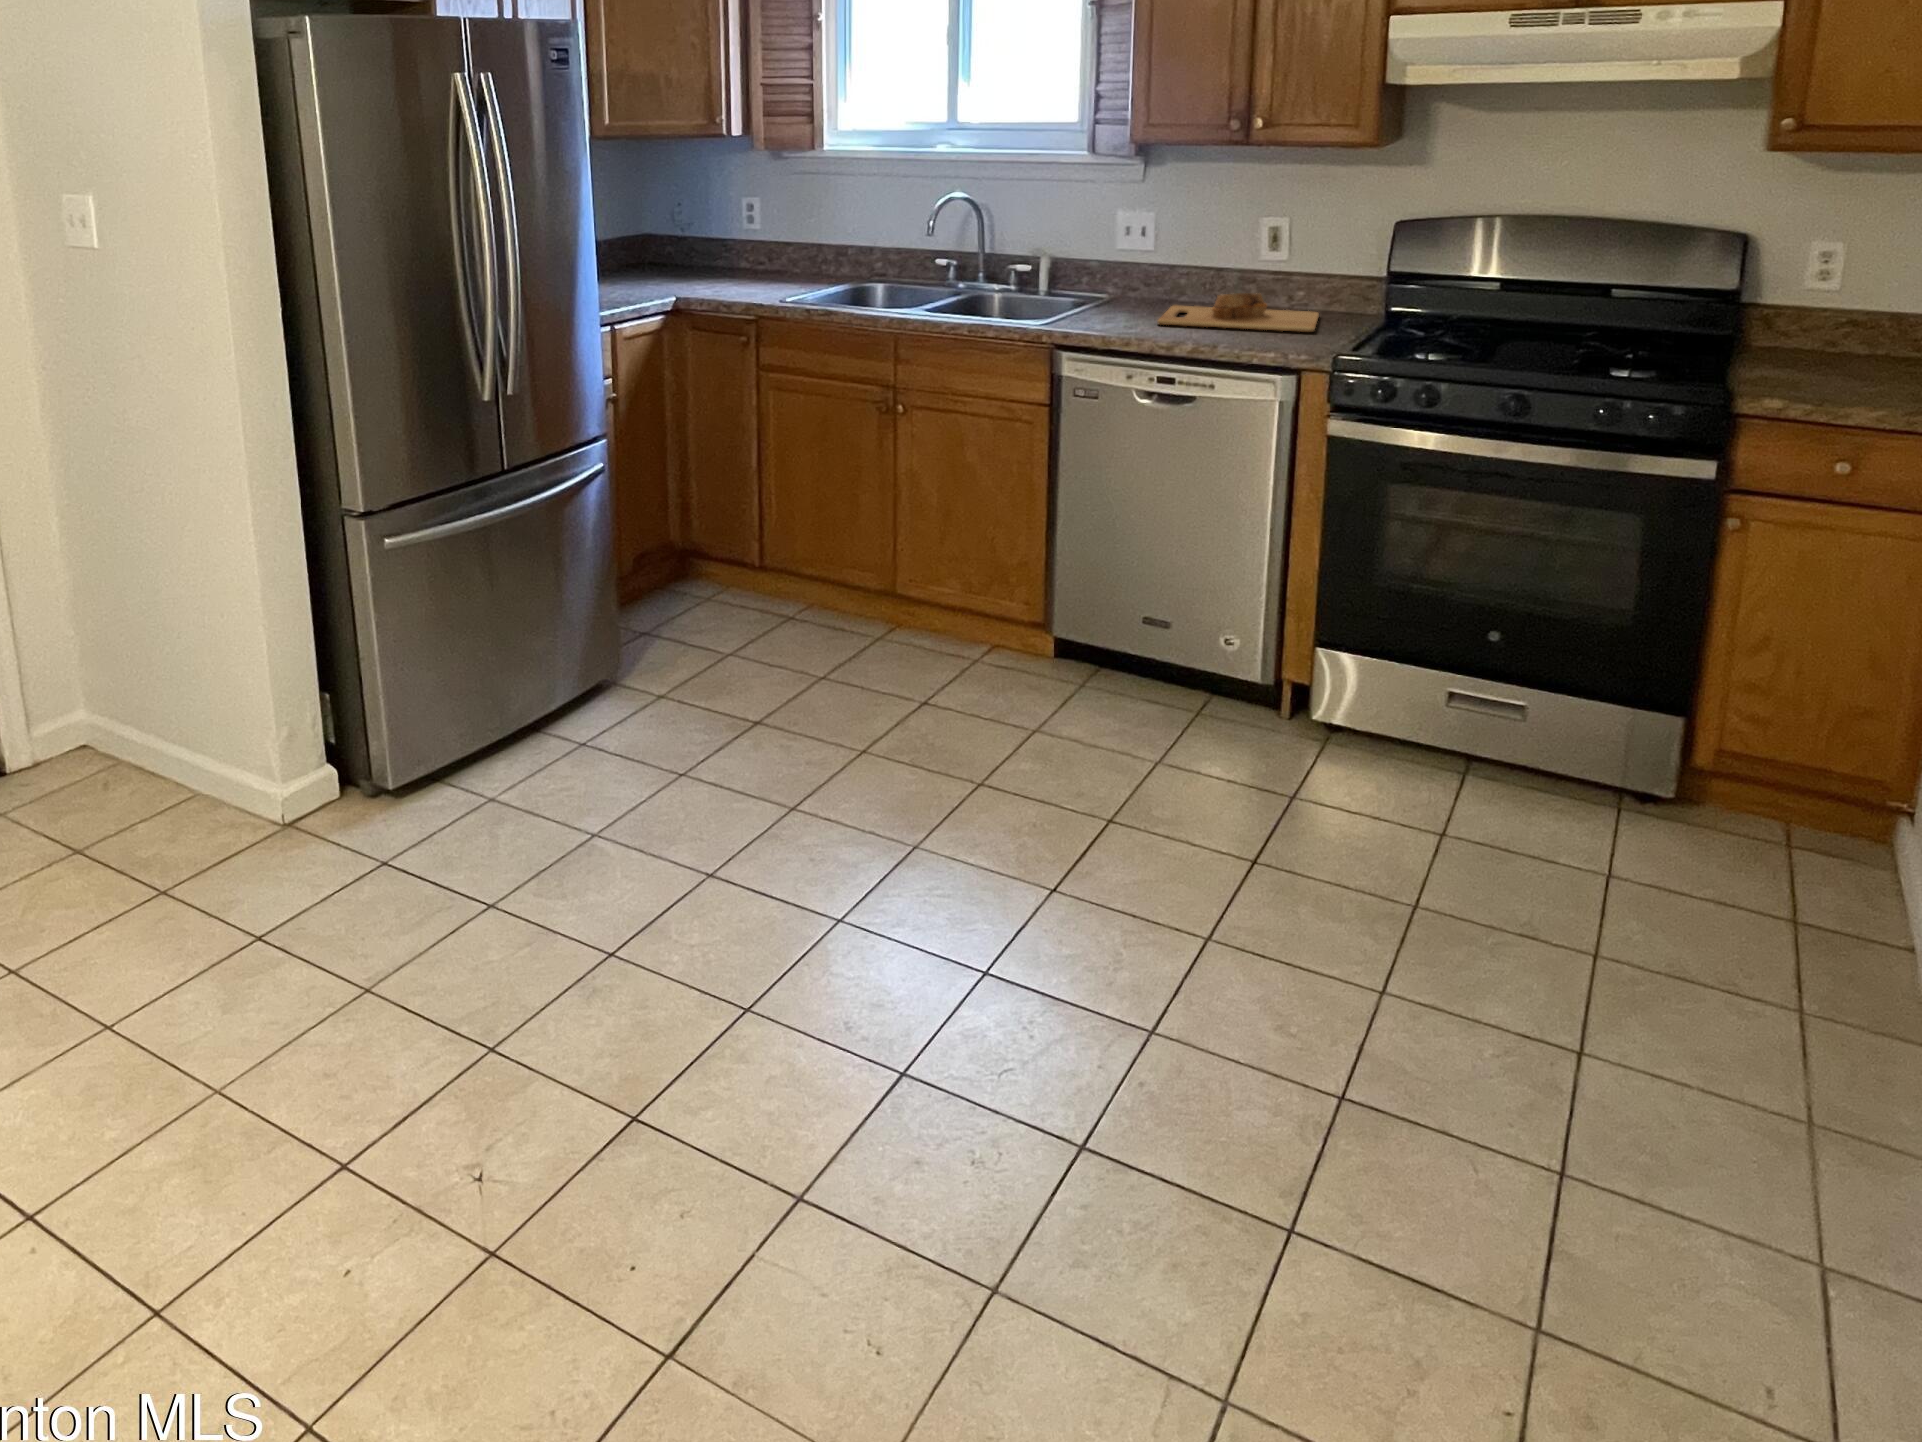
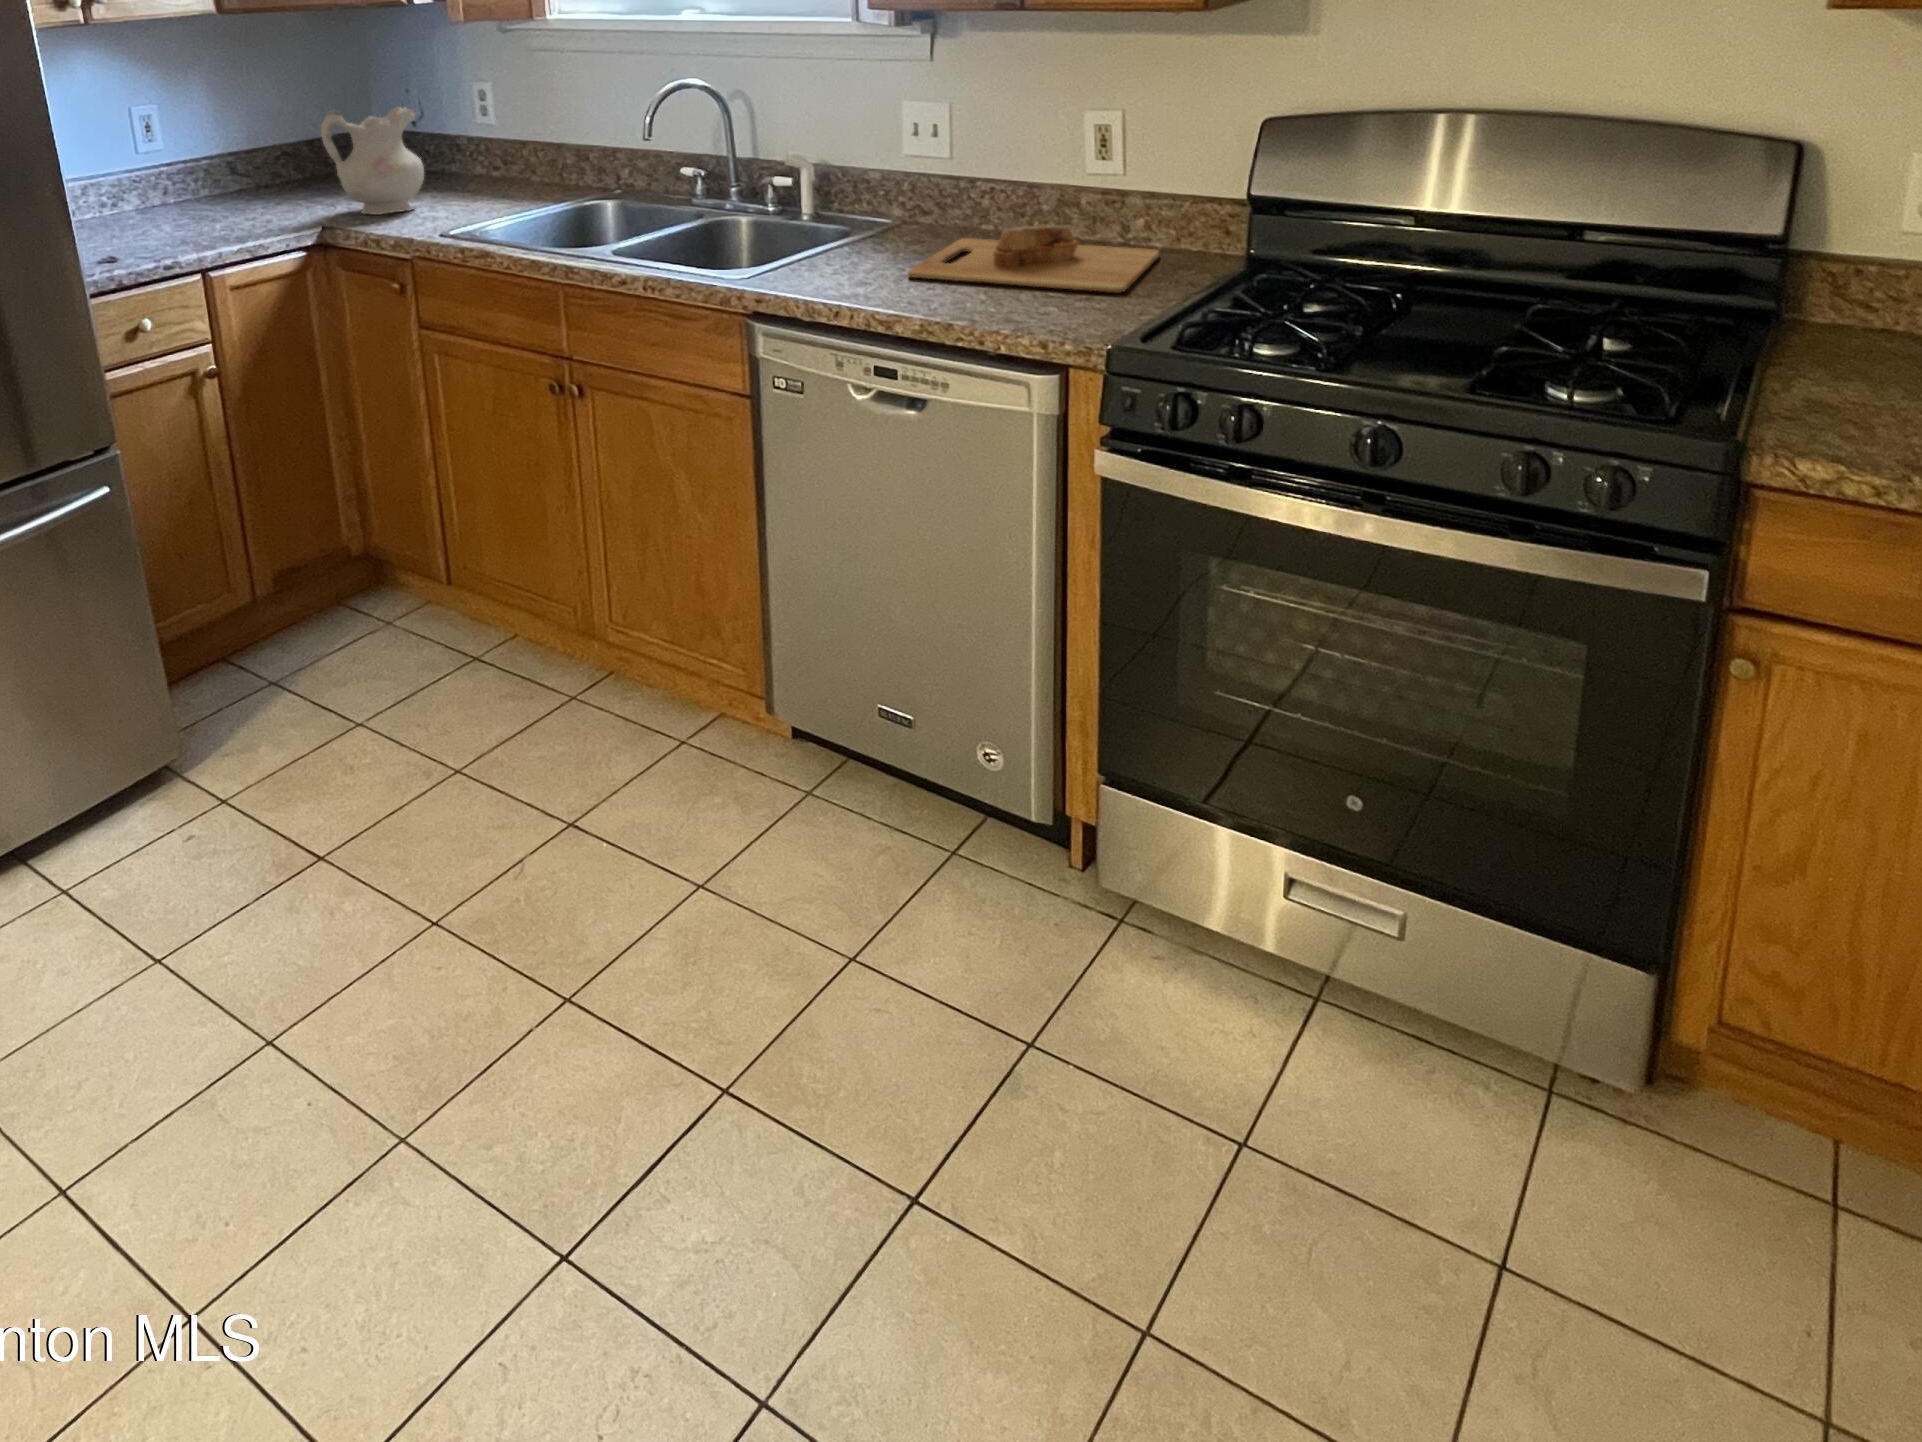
ceramic pitcher: none [668,211,736,291] -> present [321,108,424,215]

